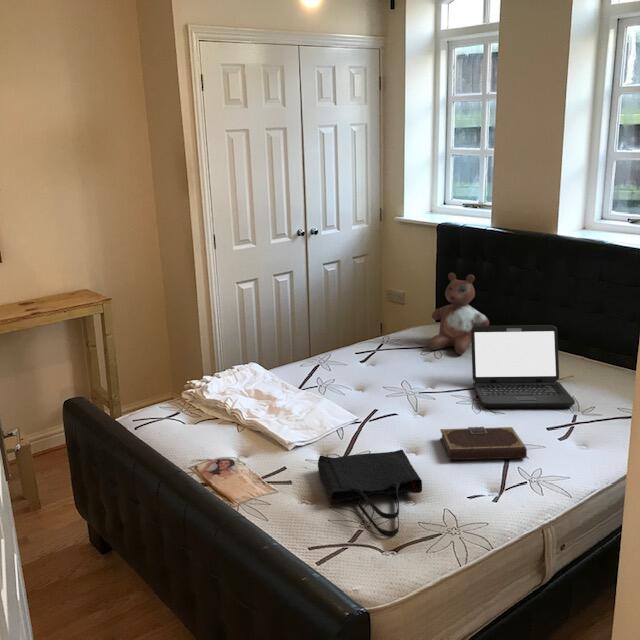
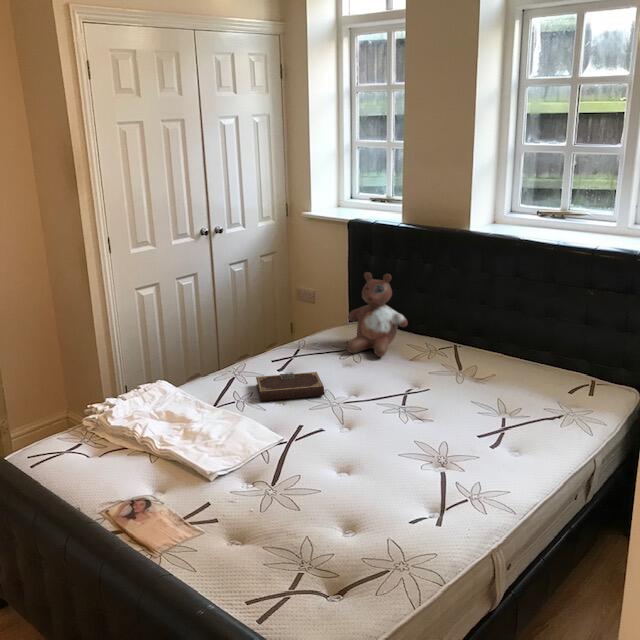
laptop: present [471,325,575,408] -> none [394,326,502,416]
notebook: present [440,427,527,460] -> present [256,372,324,401]
tote bag: present [318,450,422,536] -> none [245,473,362,579]

